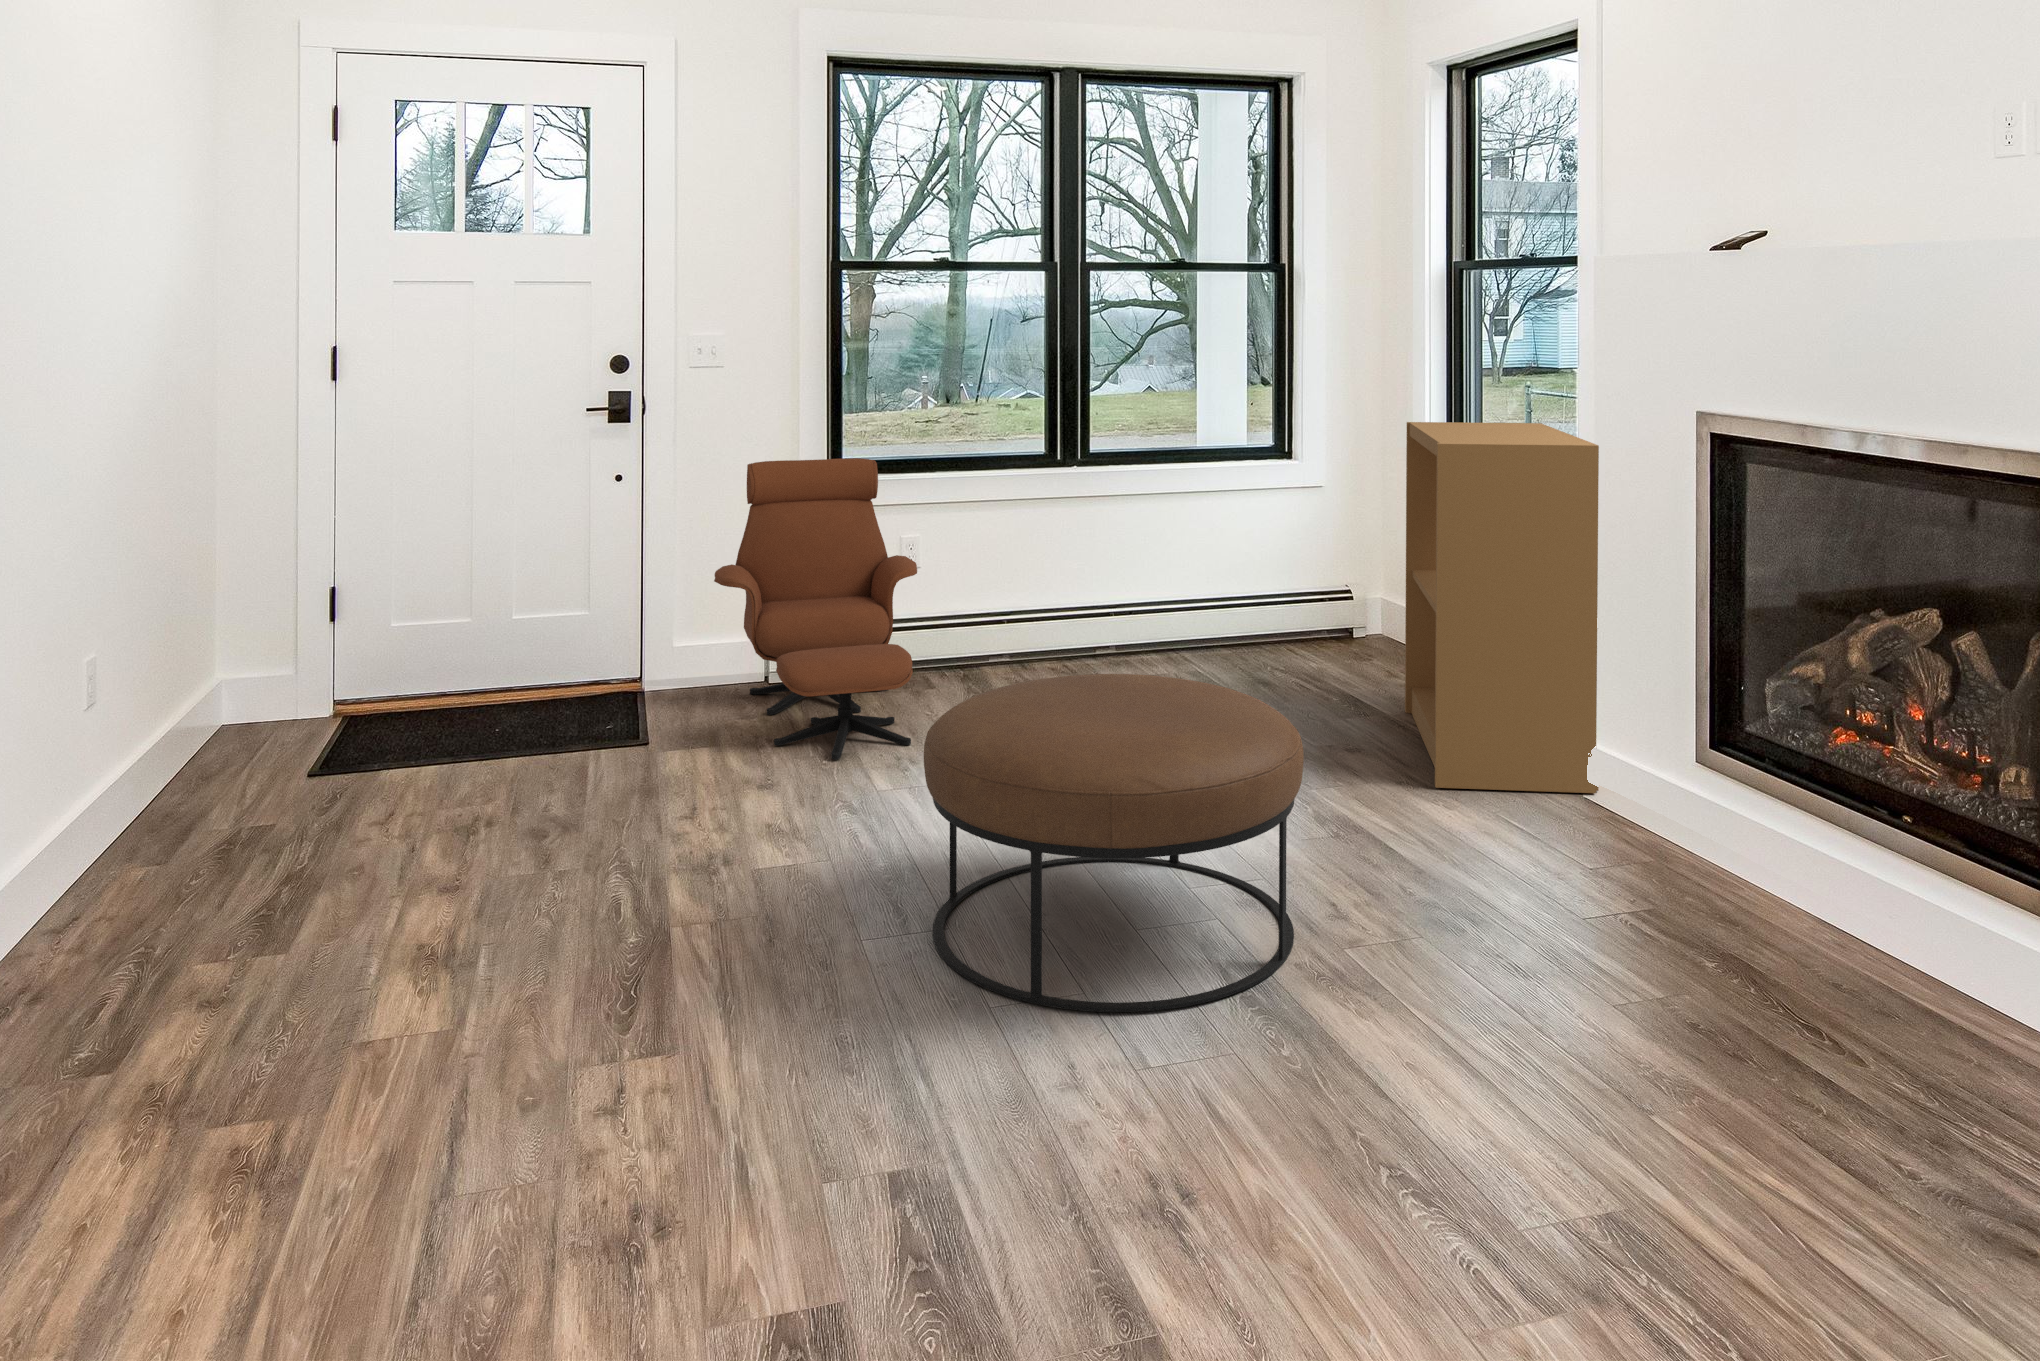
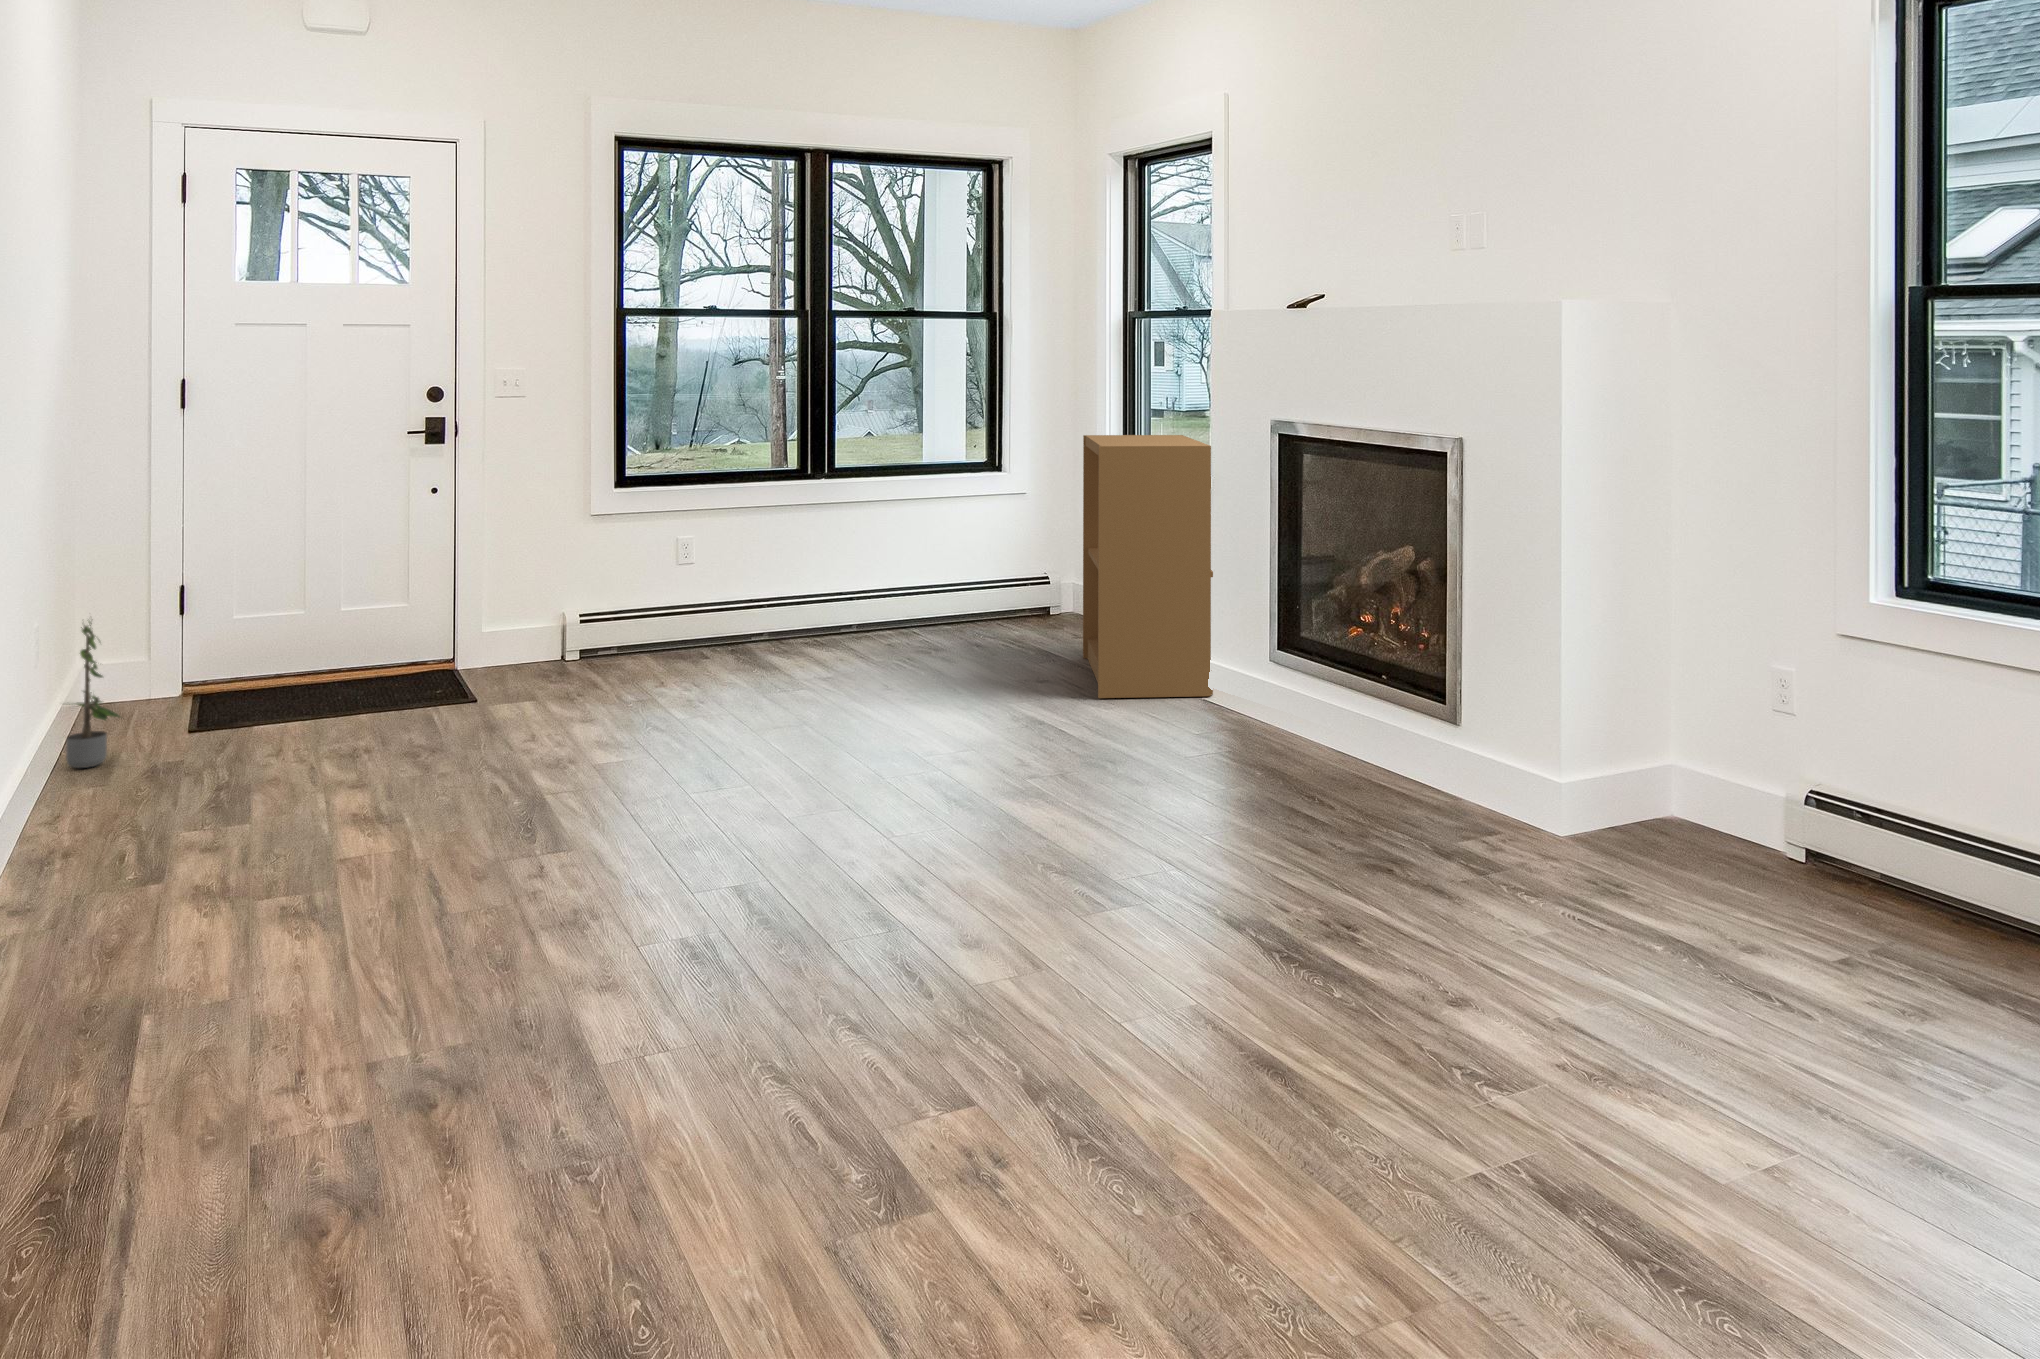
lounge chair: present [714,458,917,760] -> none [524,472,698,703]
potted plant: none [128,636,219,830] -> present [66,621,120,768]
ottoman: present [924,674,1304,1012] -> none [731,610,997,816]

